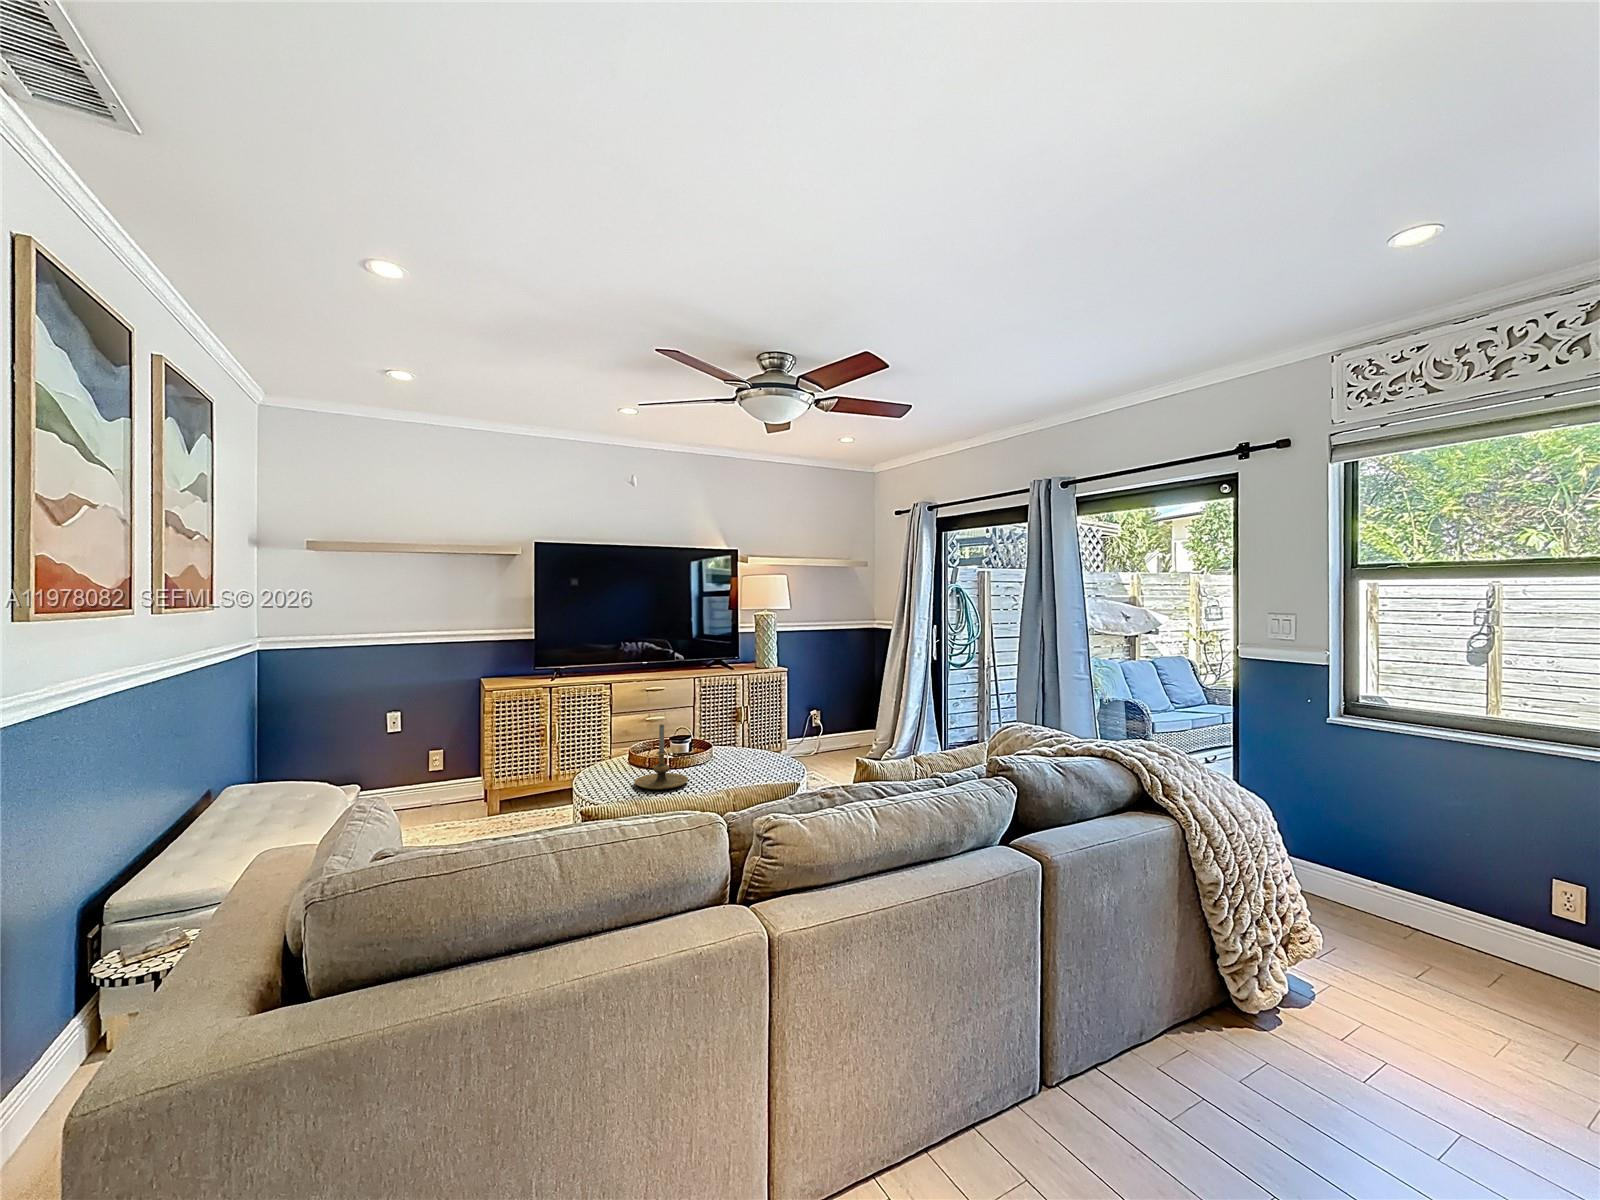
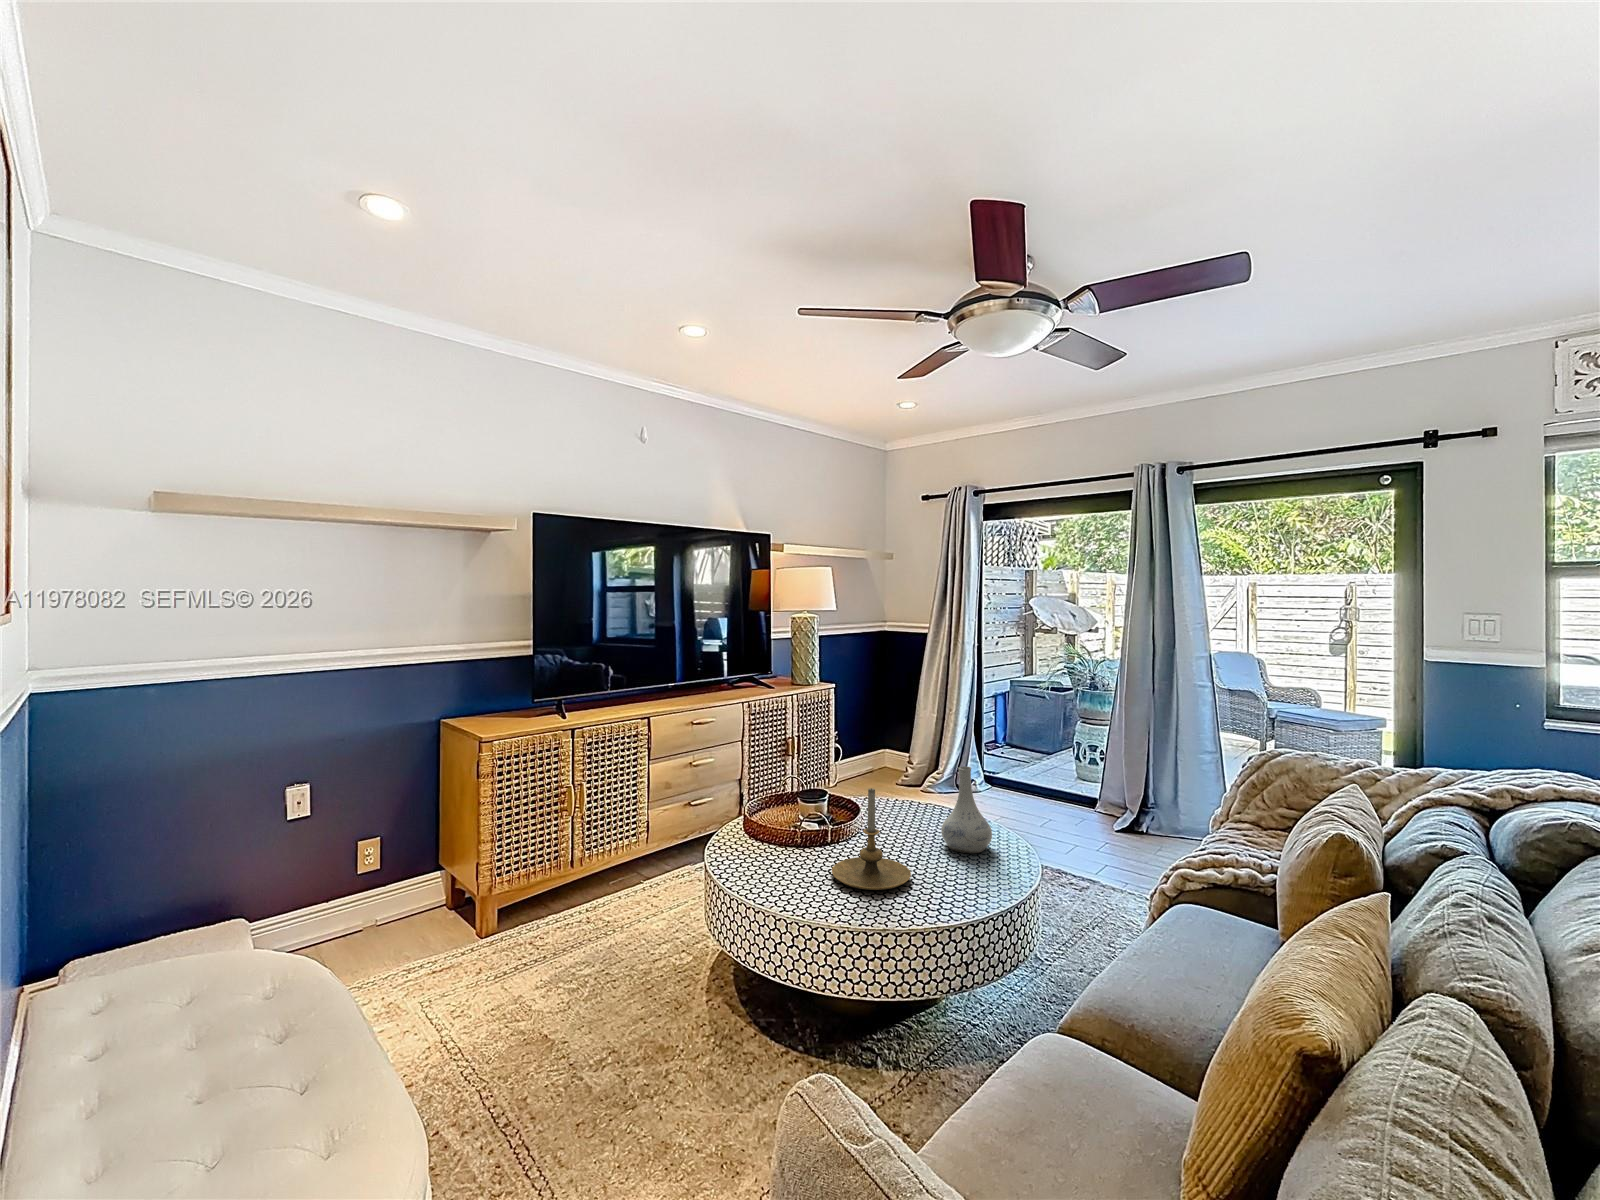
vase: none [735,717,771,778] -> present [941,766,992,853]

